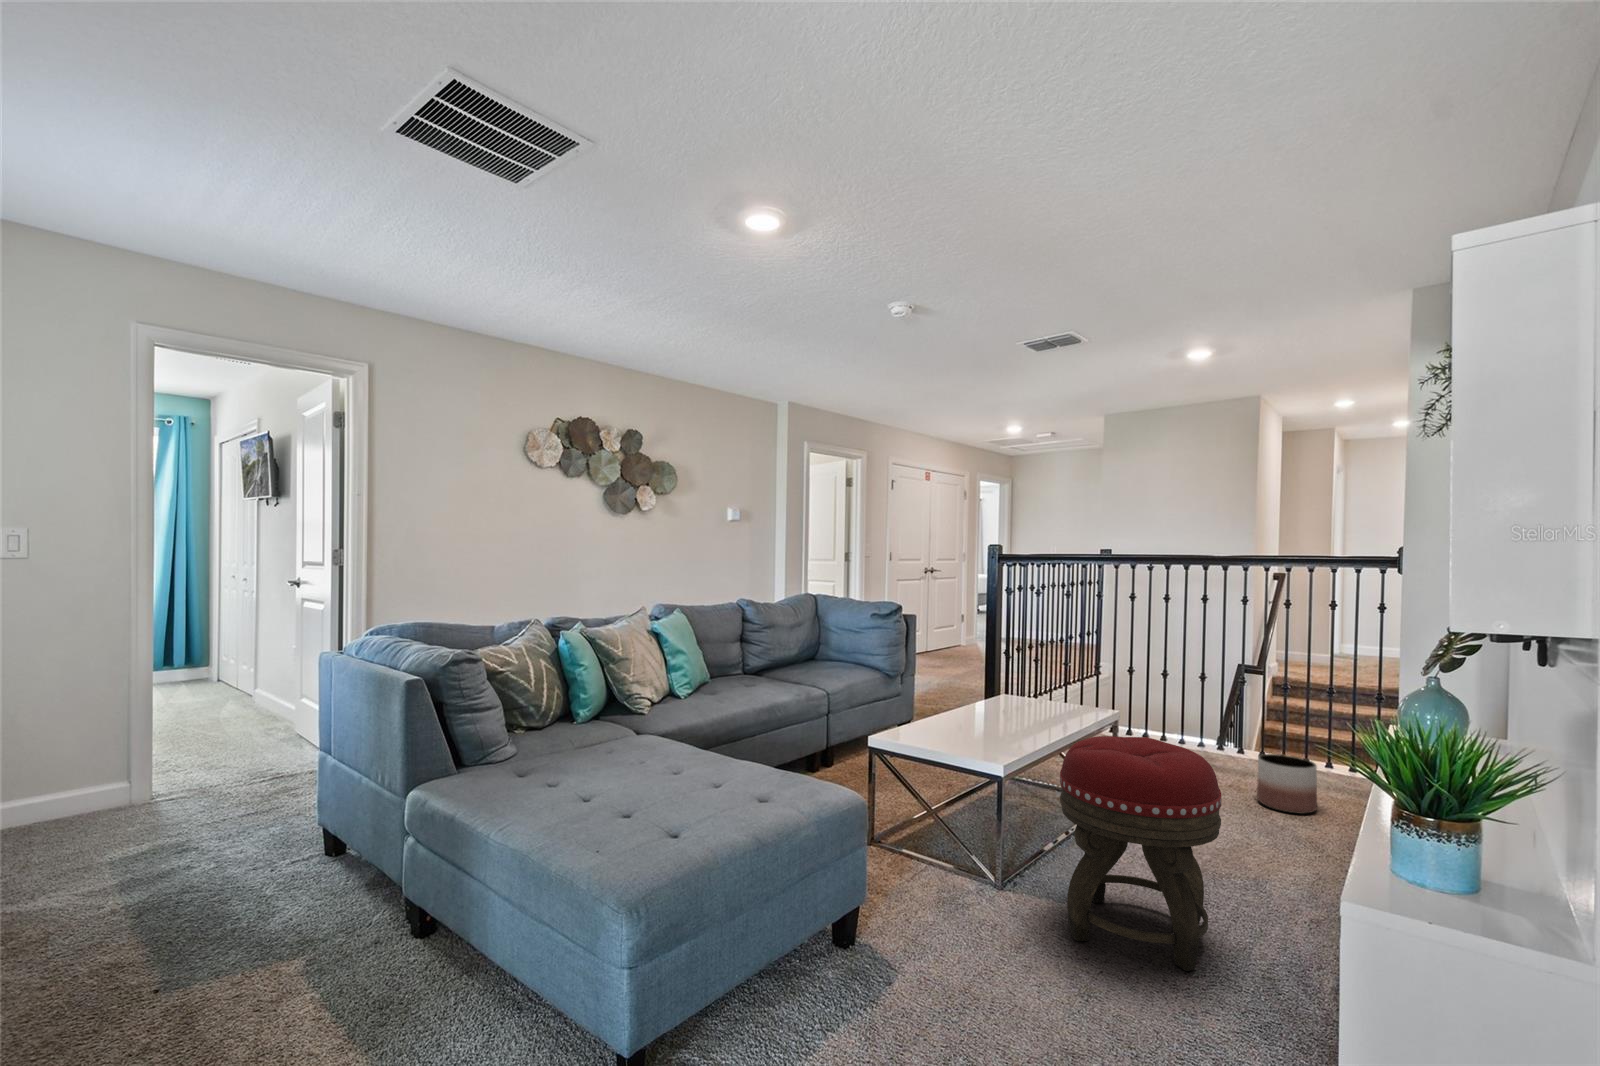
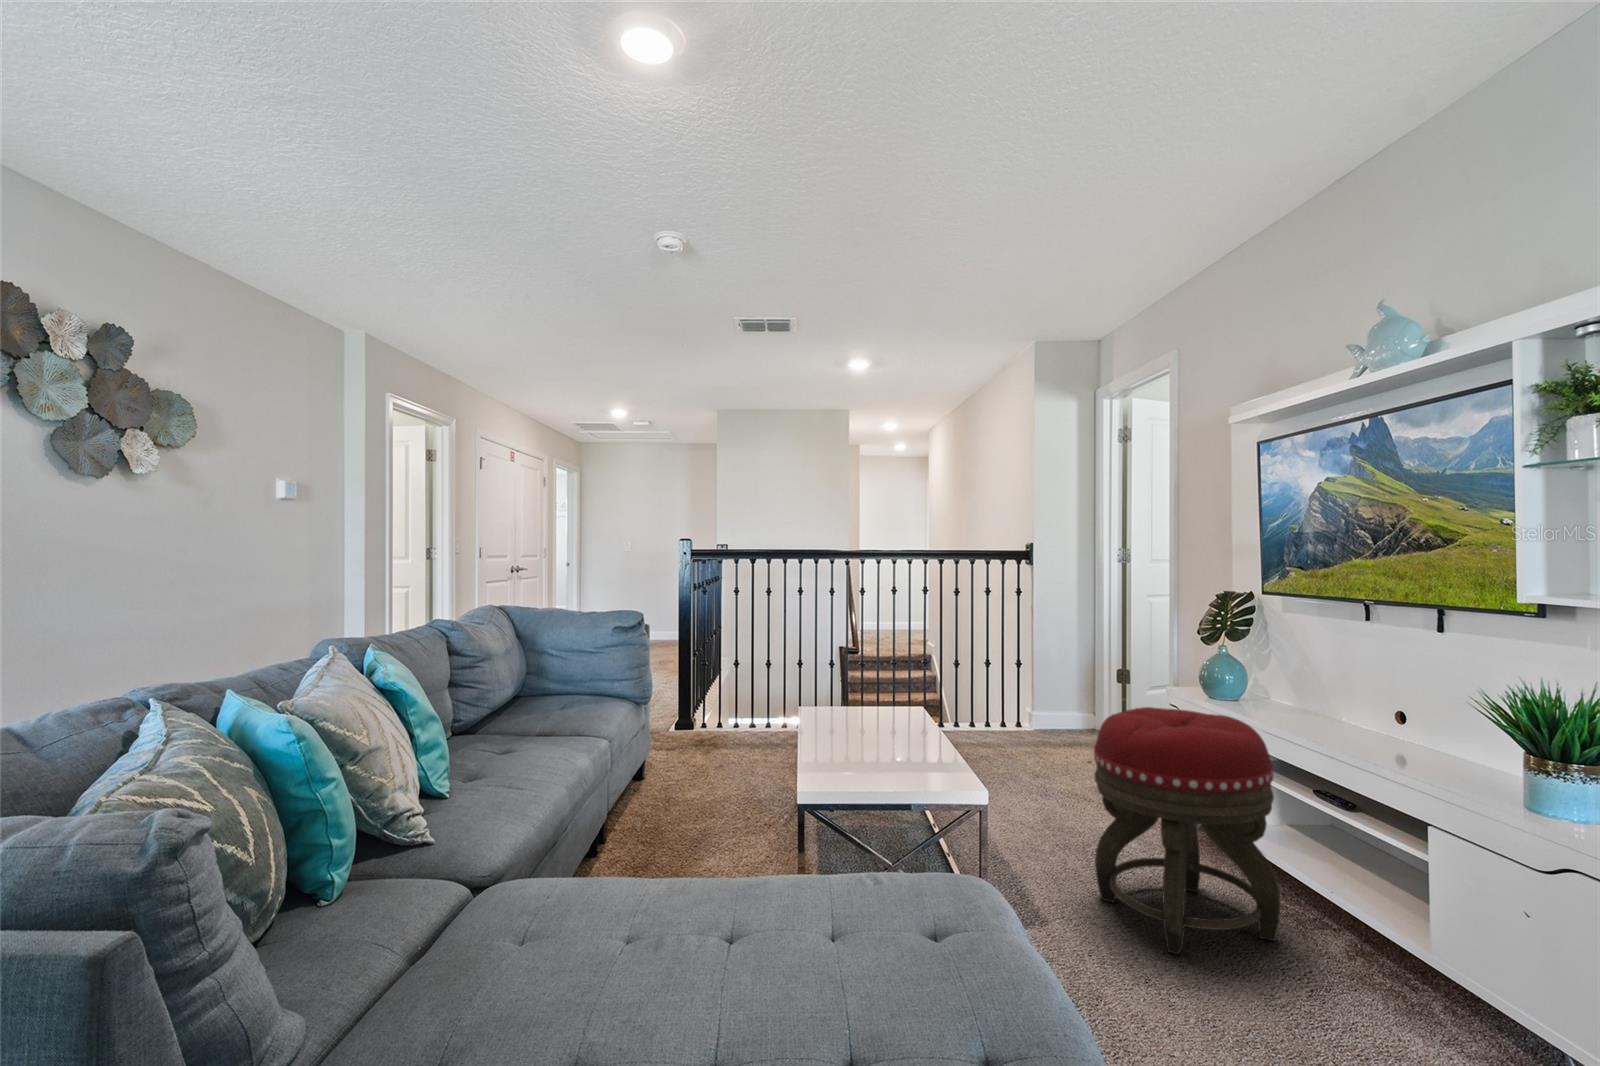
planter: present [1257,754,1317,814] -> none [1022,707,1071,758]

